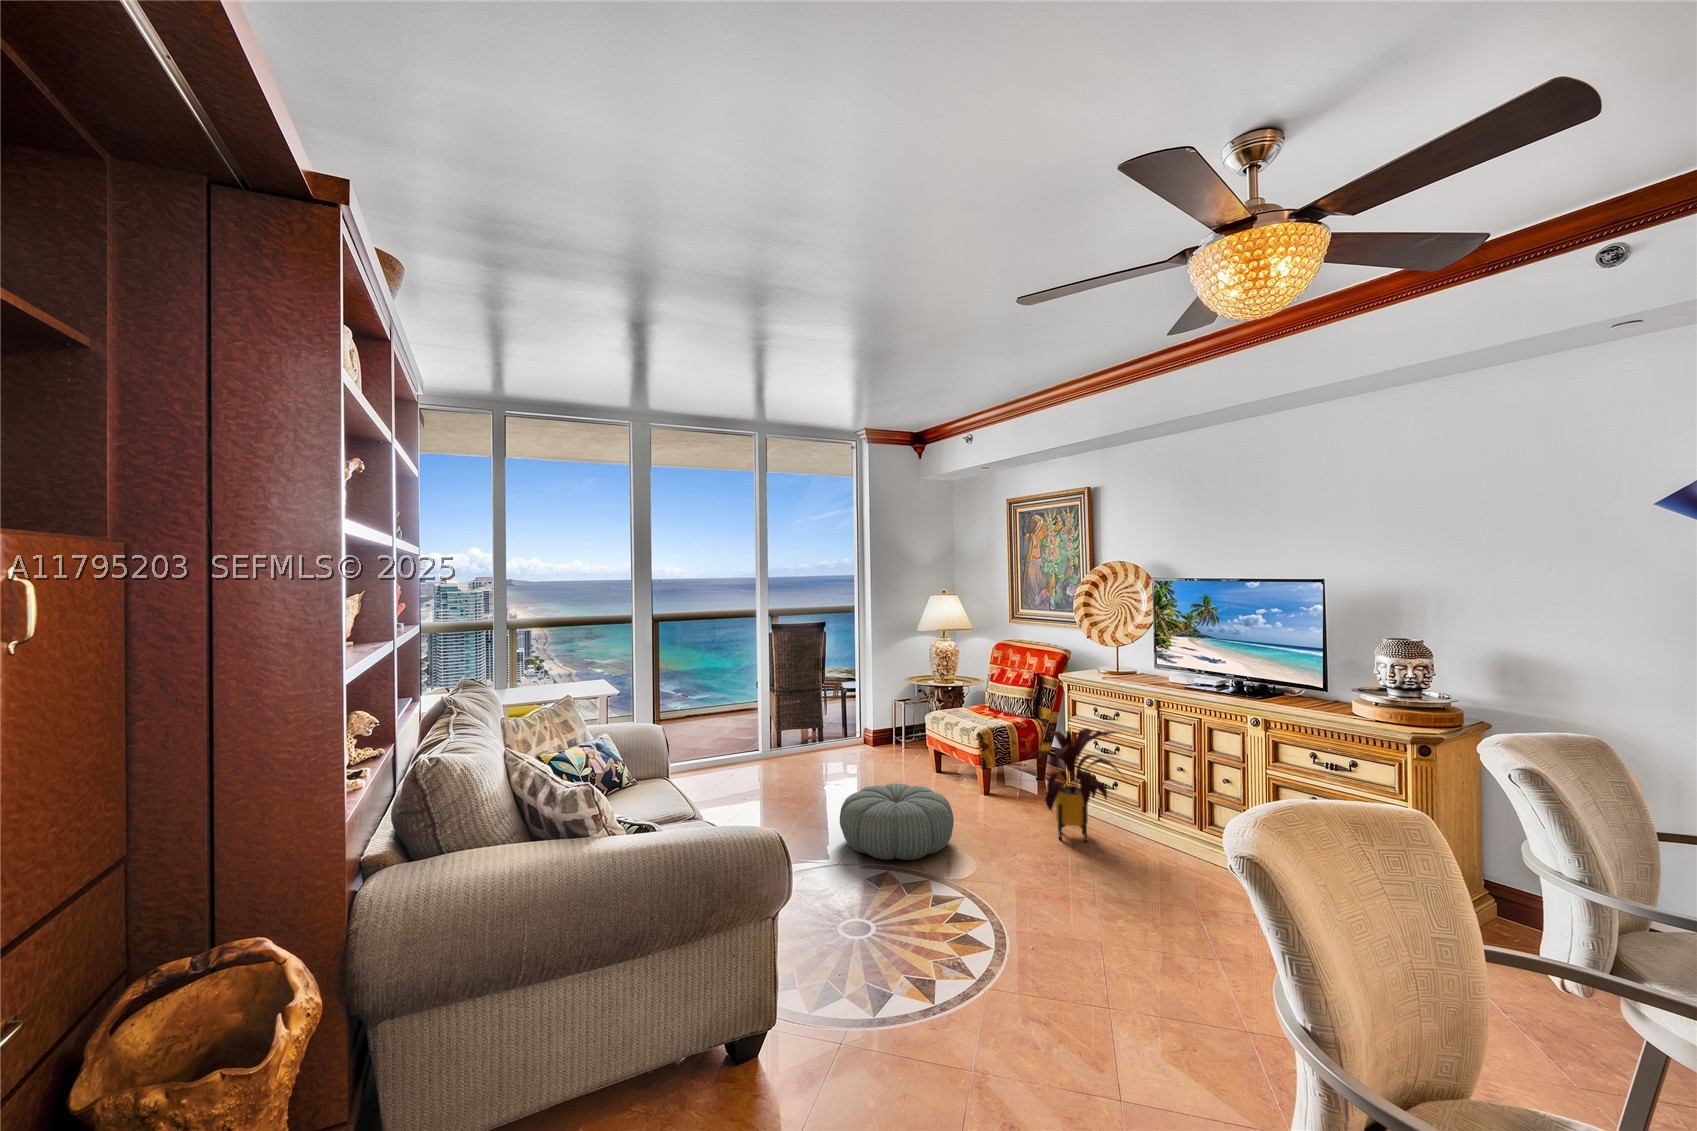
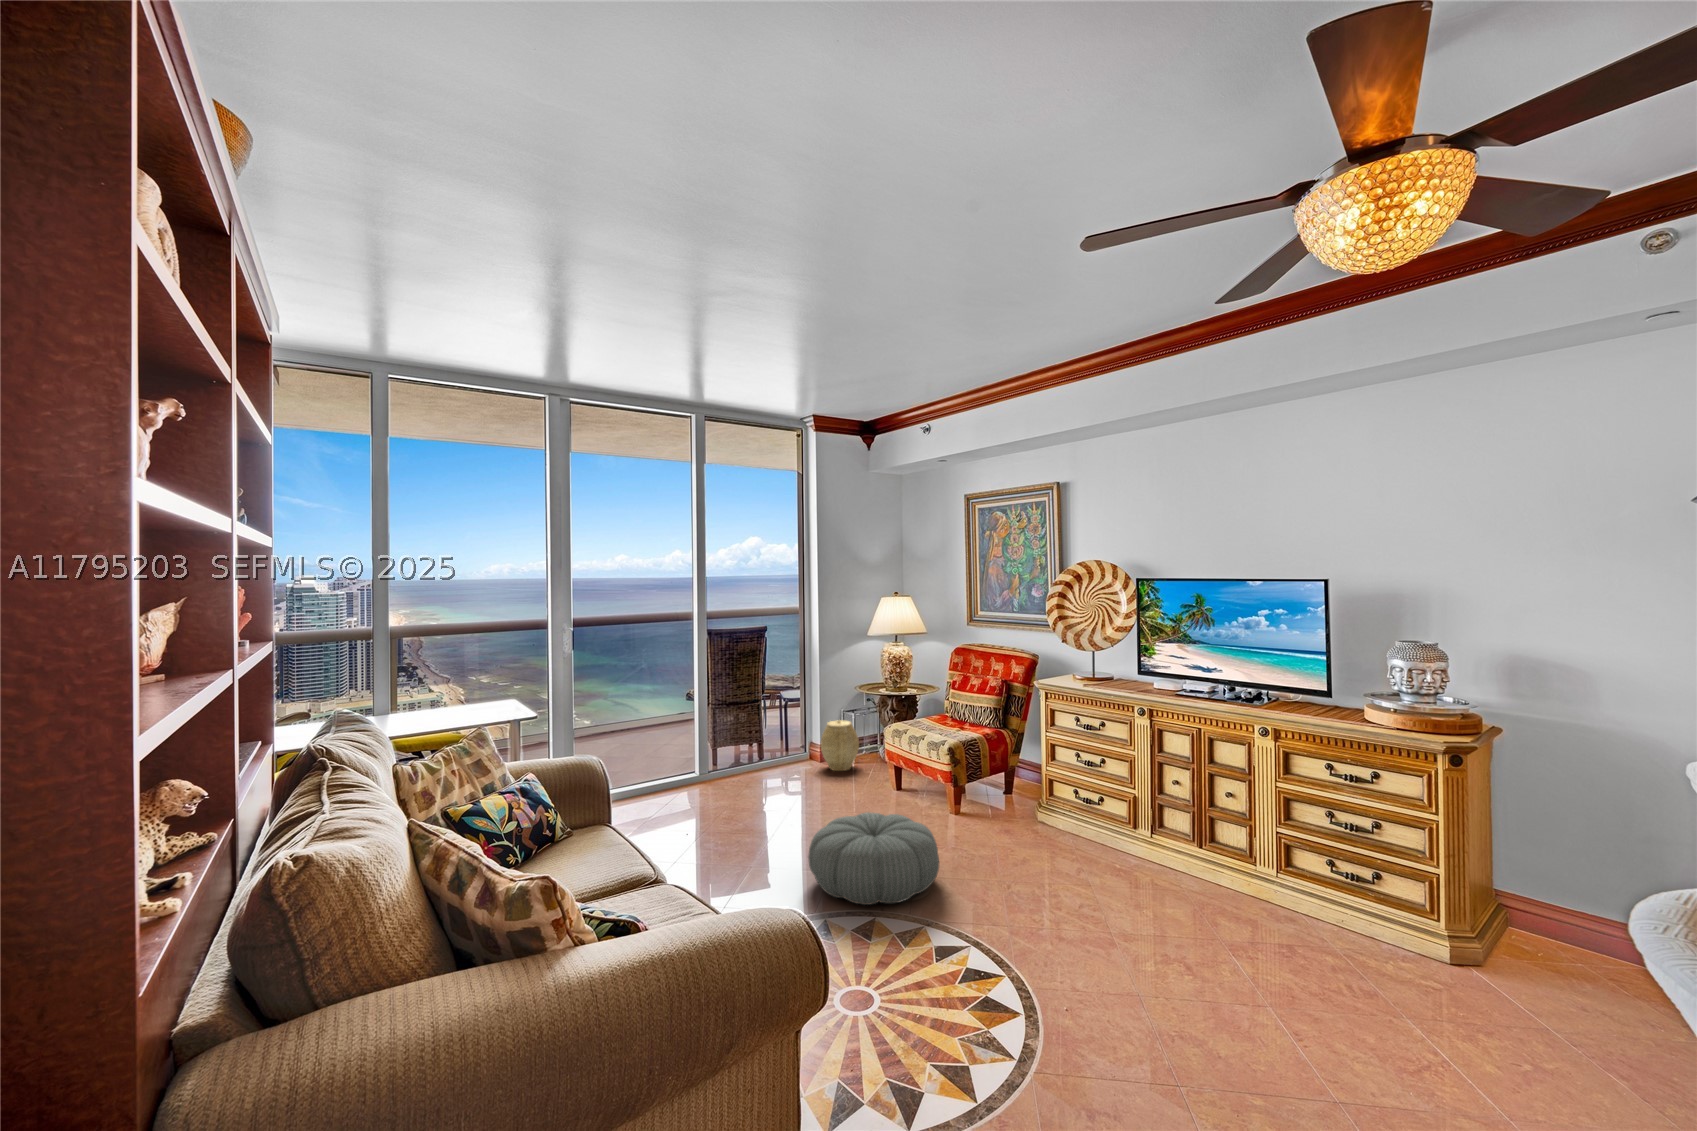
woven basket: none [873,707,909,753] -> present [821,720,859,771]
house plant: present [1031,728,1122,842] -> none [1005,741,1125,868]

